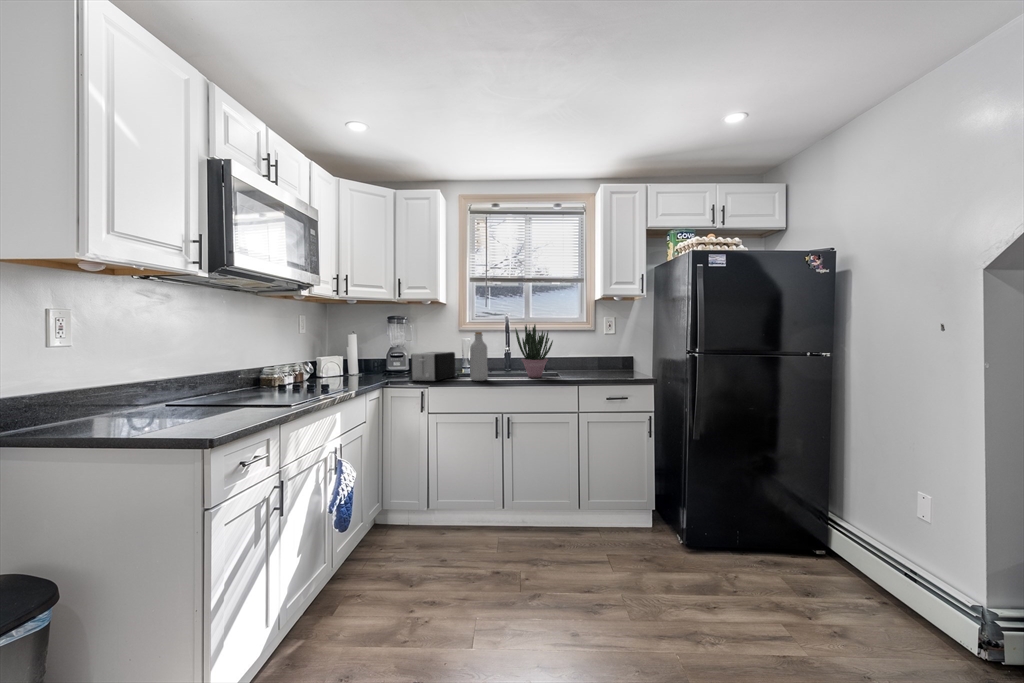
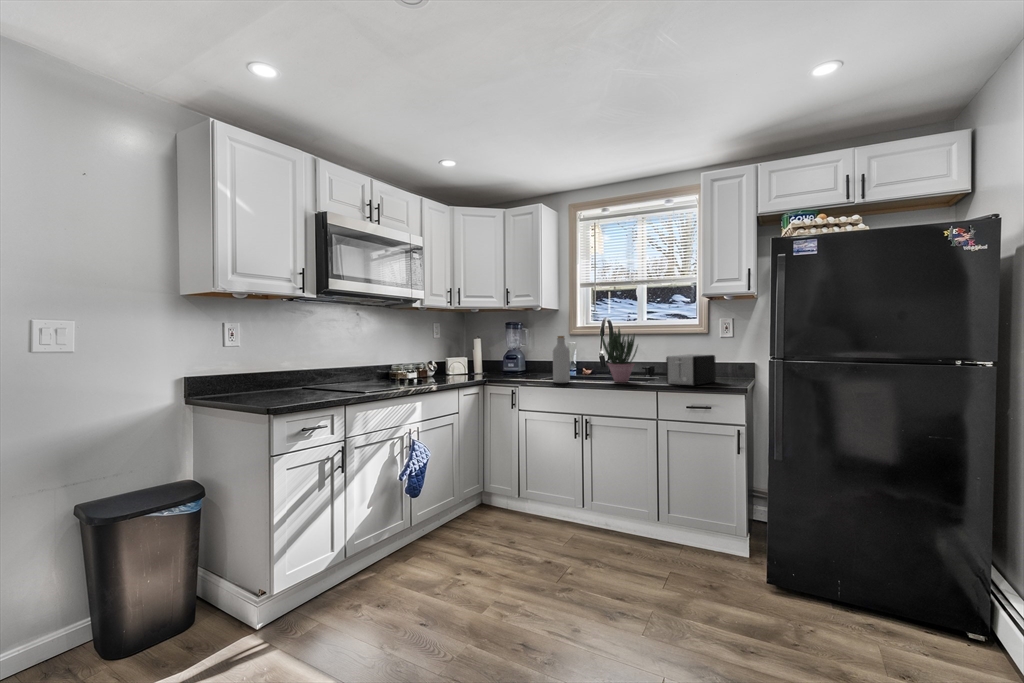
toaster: present [411,352,455,381] -> present [666,354,716,385]

